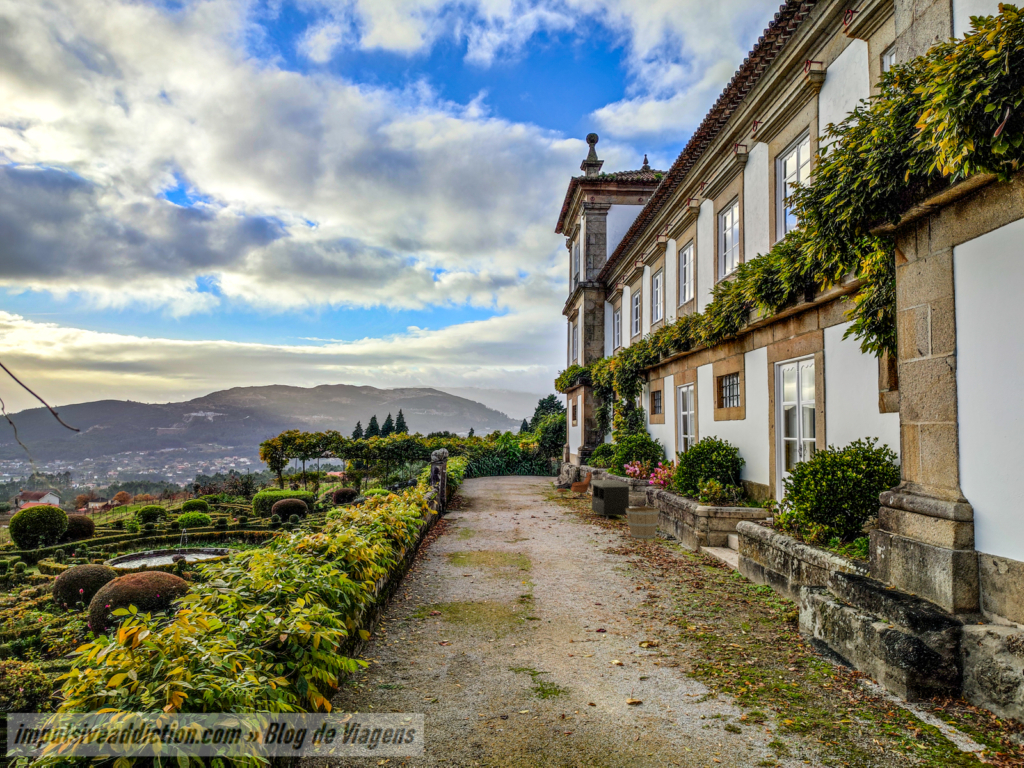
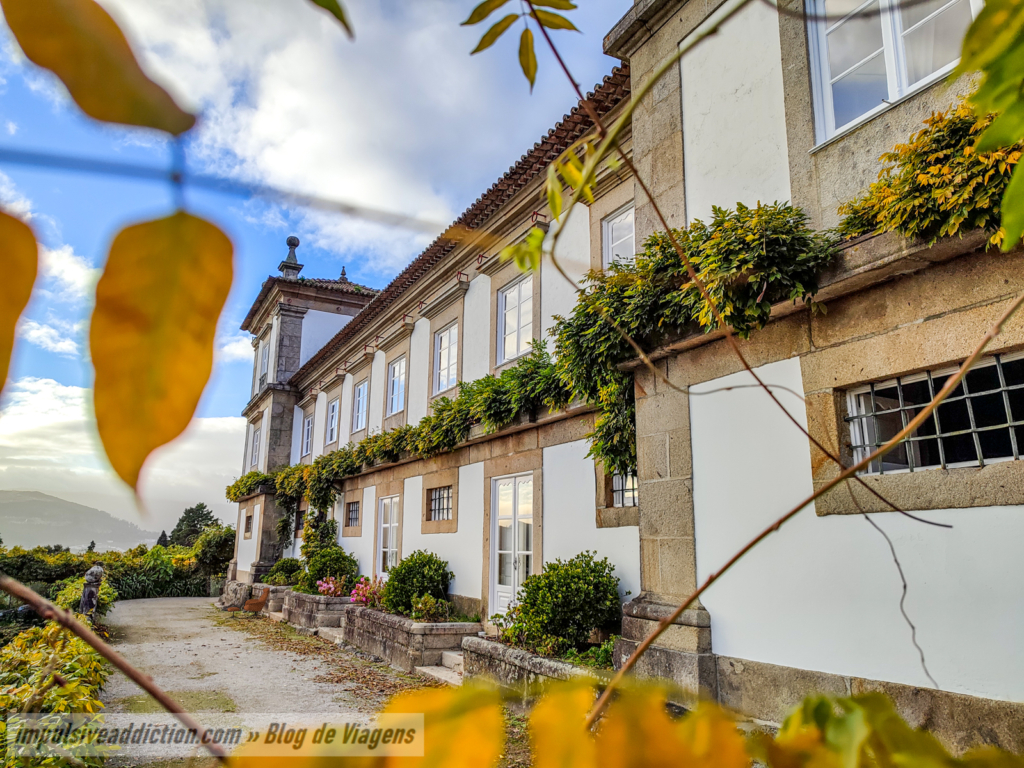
storage bench: present [591,480,629,519] -> none [275,596,321,640]
wooden bucket: present [626,506,659,539] -> none [326,624,362,661]

